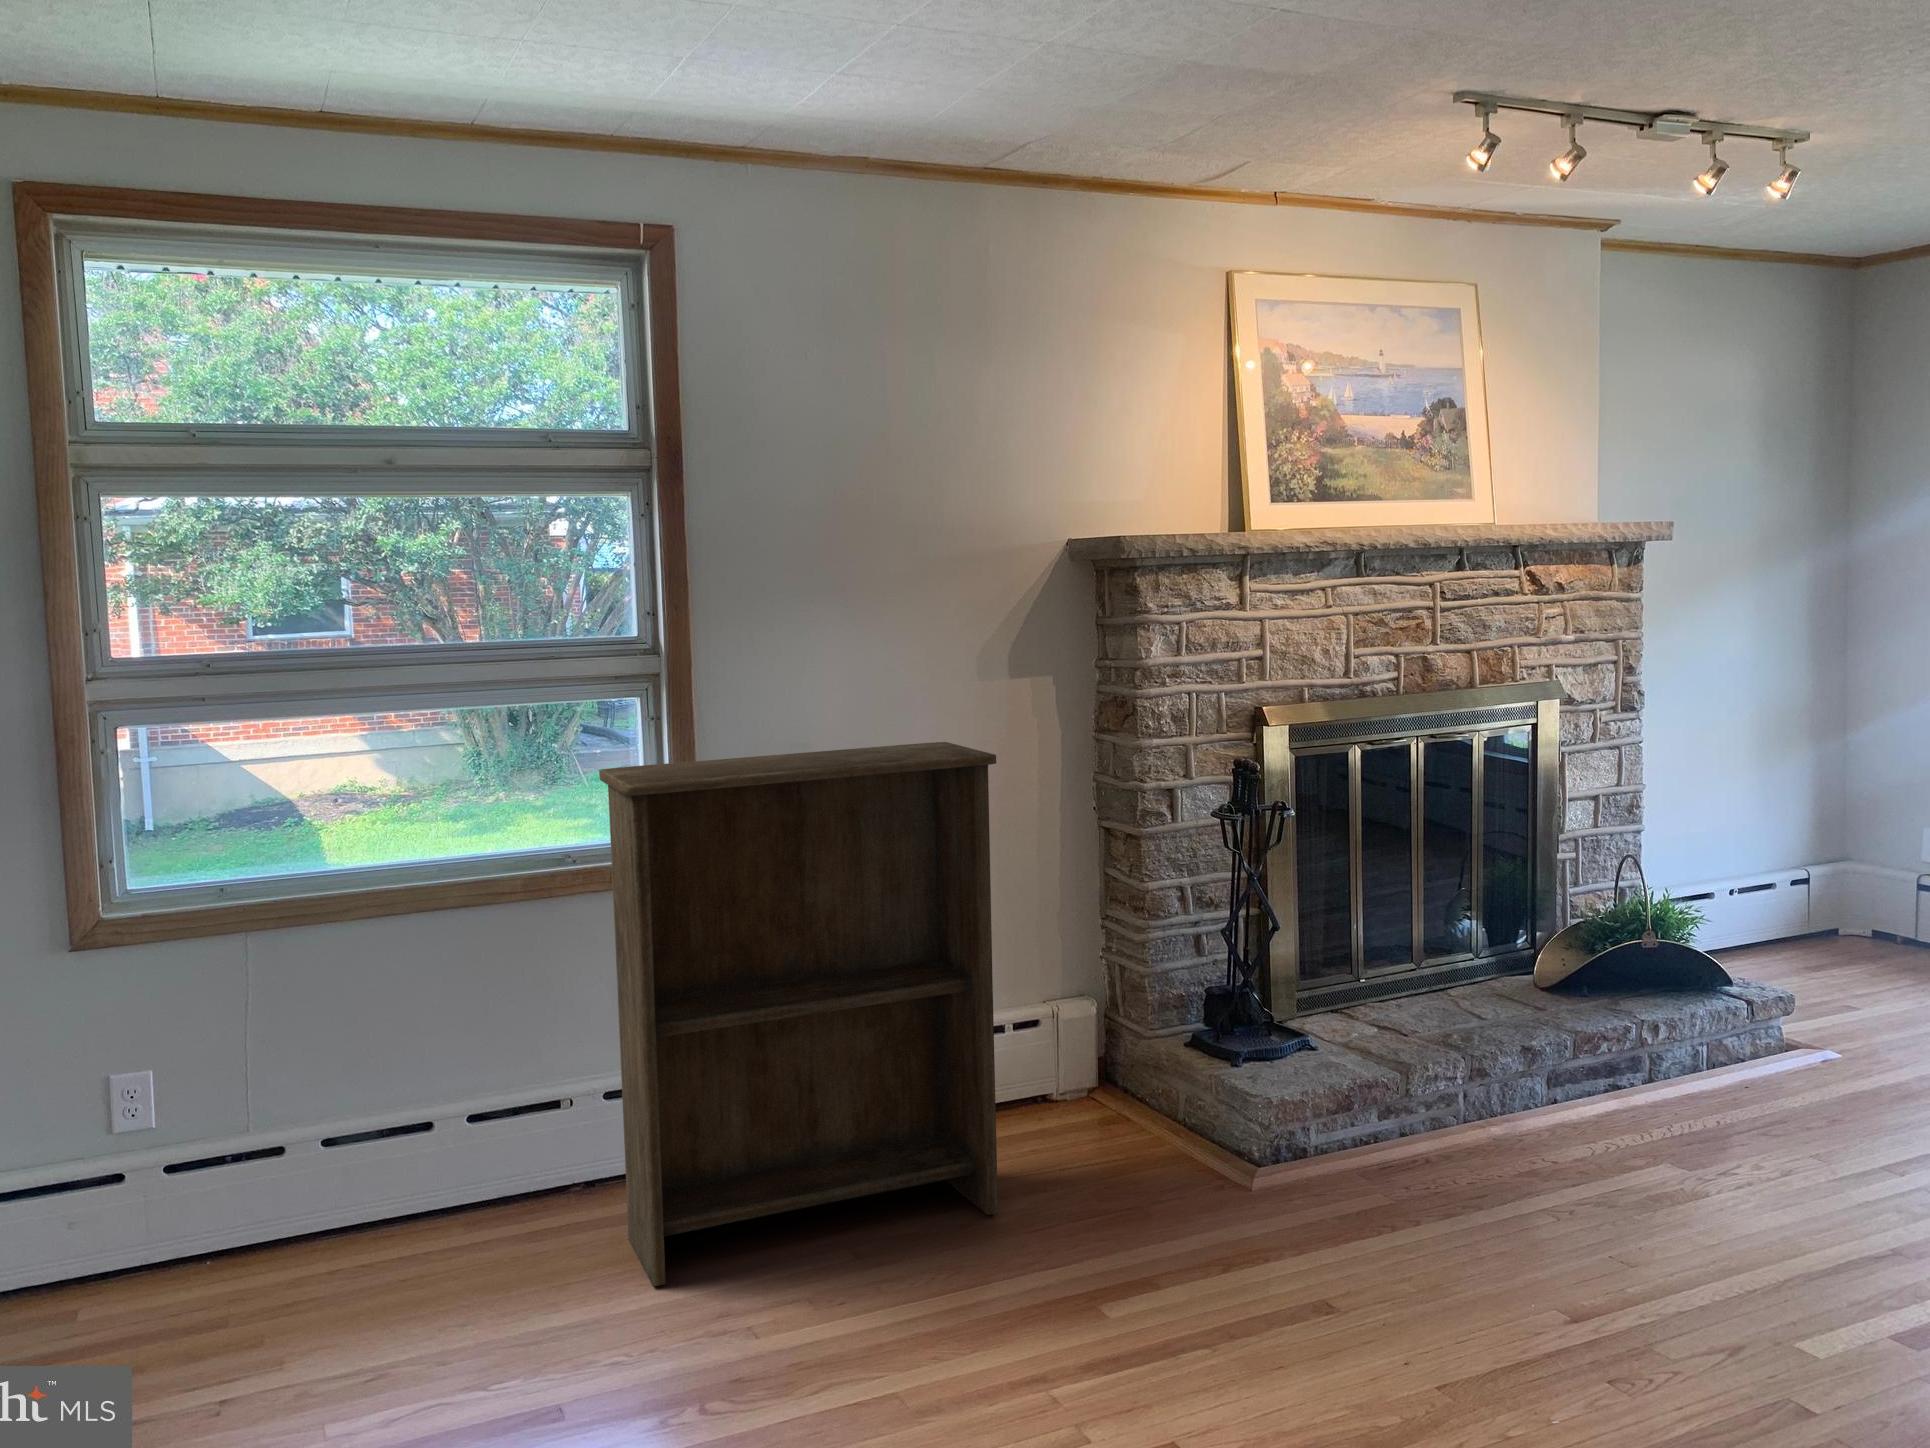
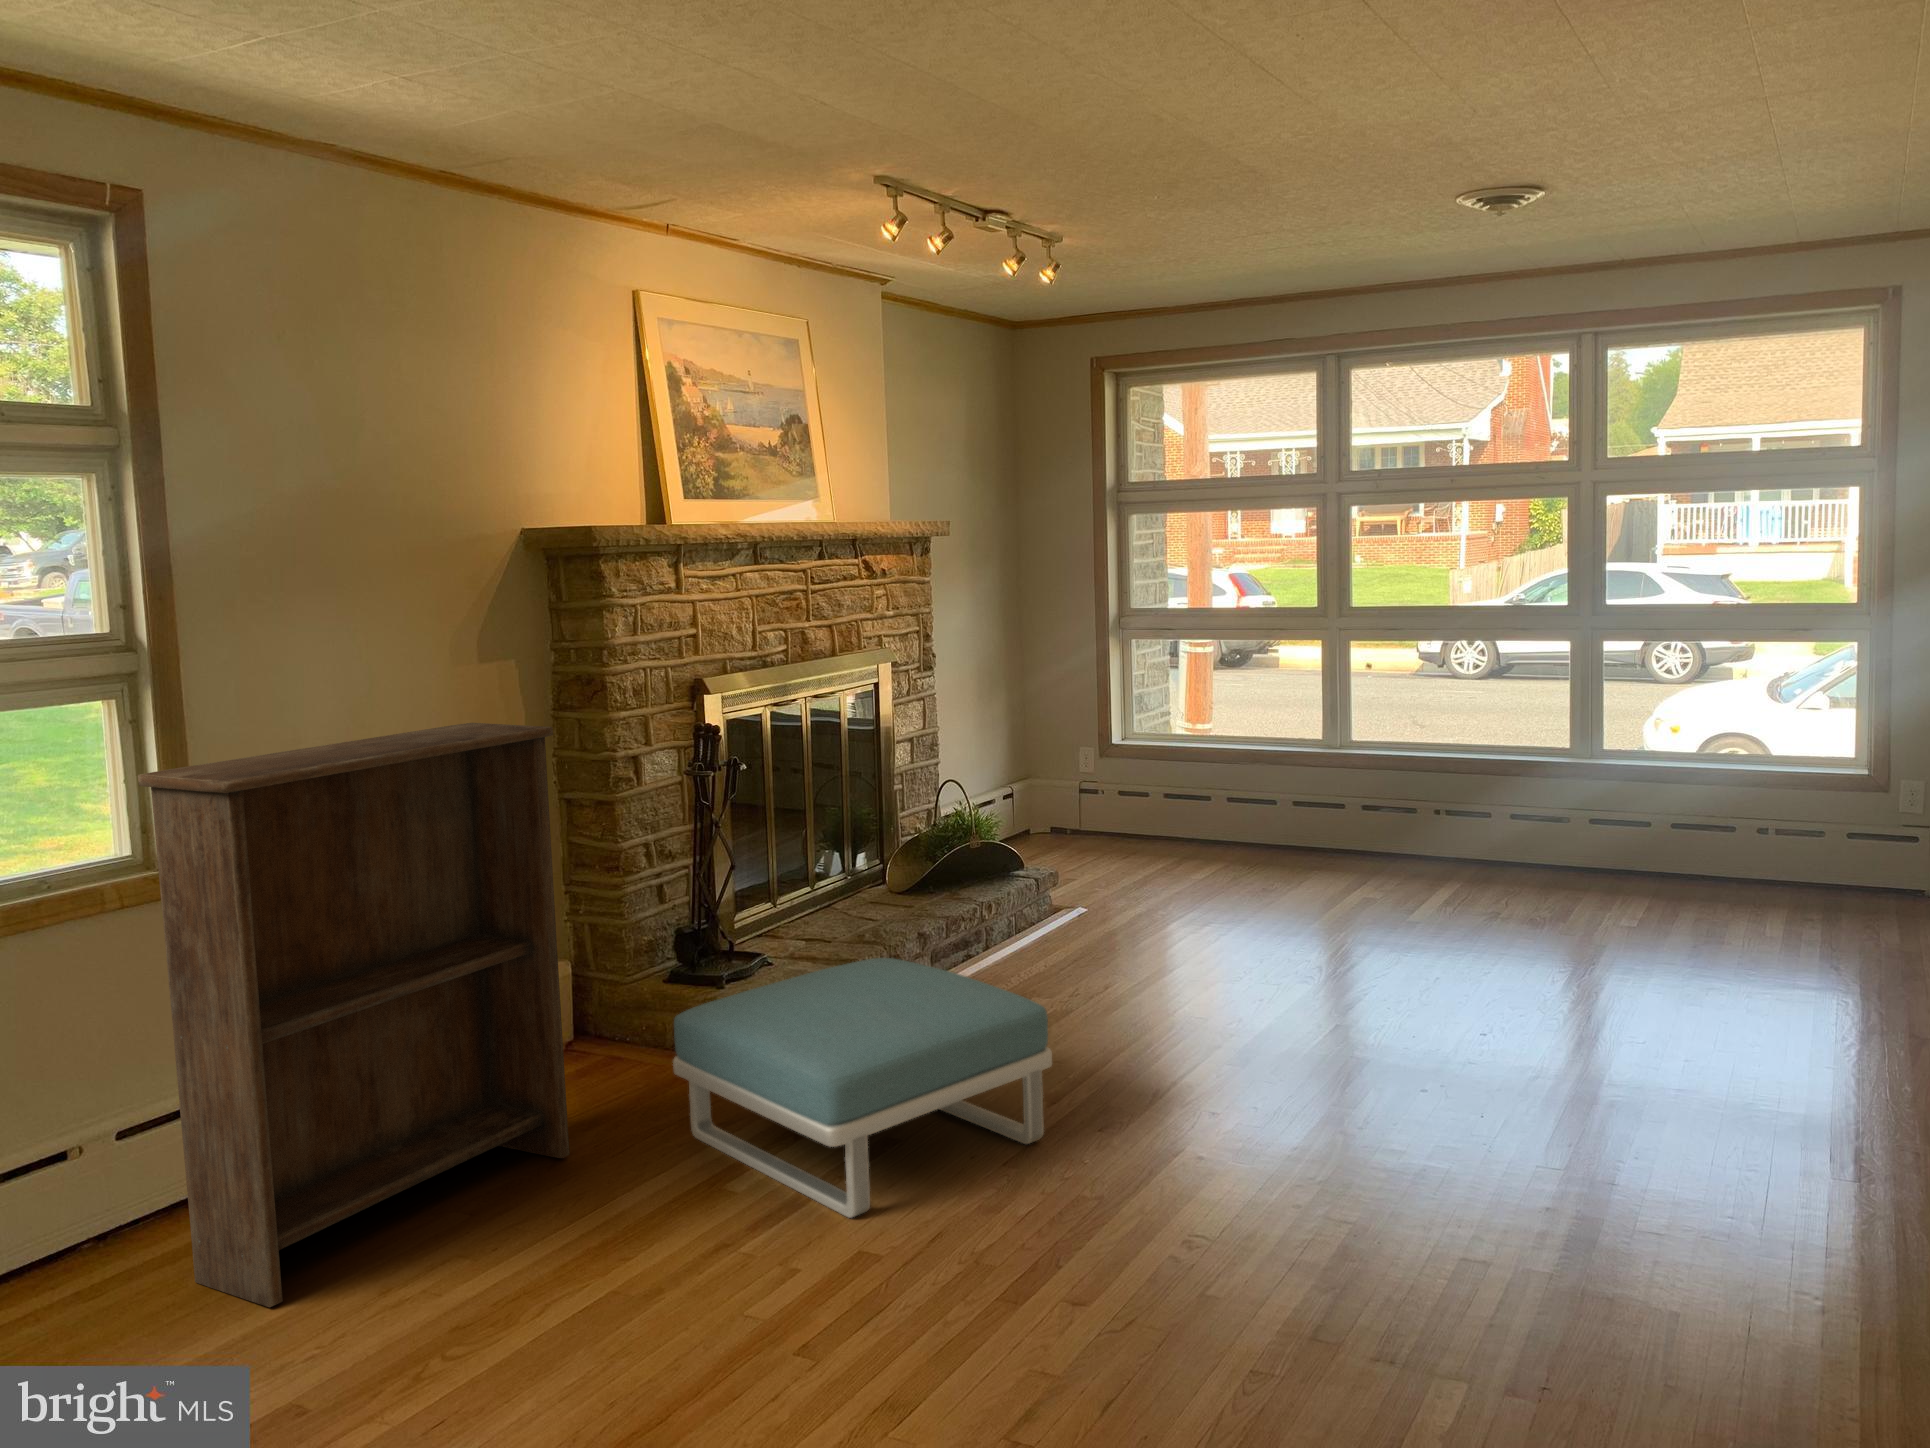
footstool: none [1107,1072,1554,1394] -> present [673,958,1052,1218]

